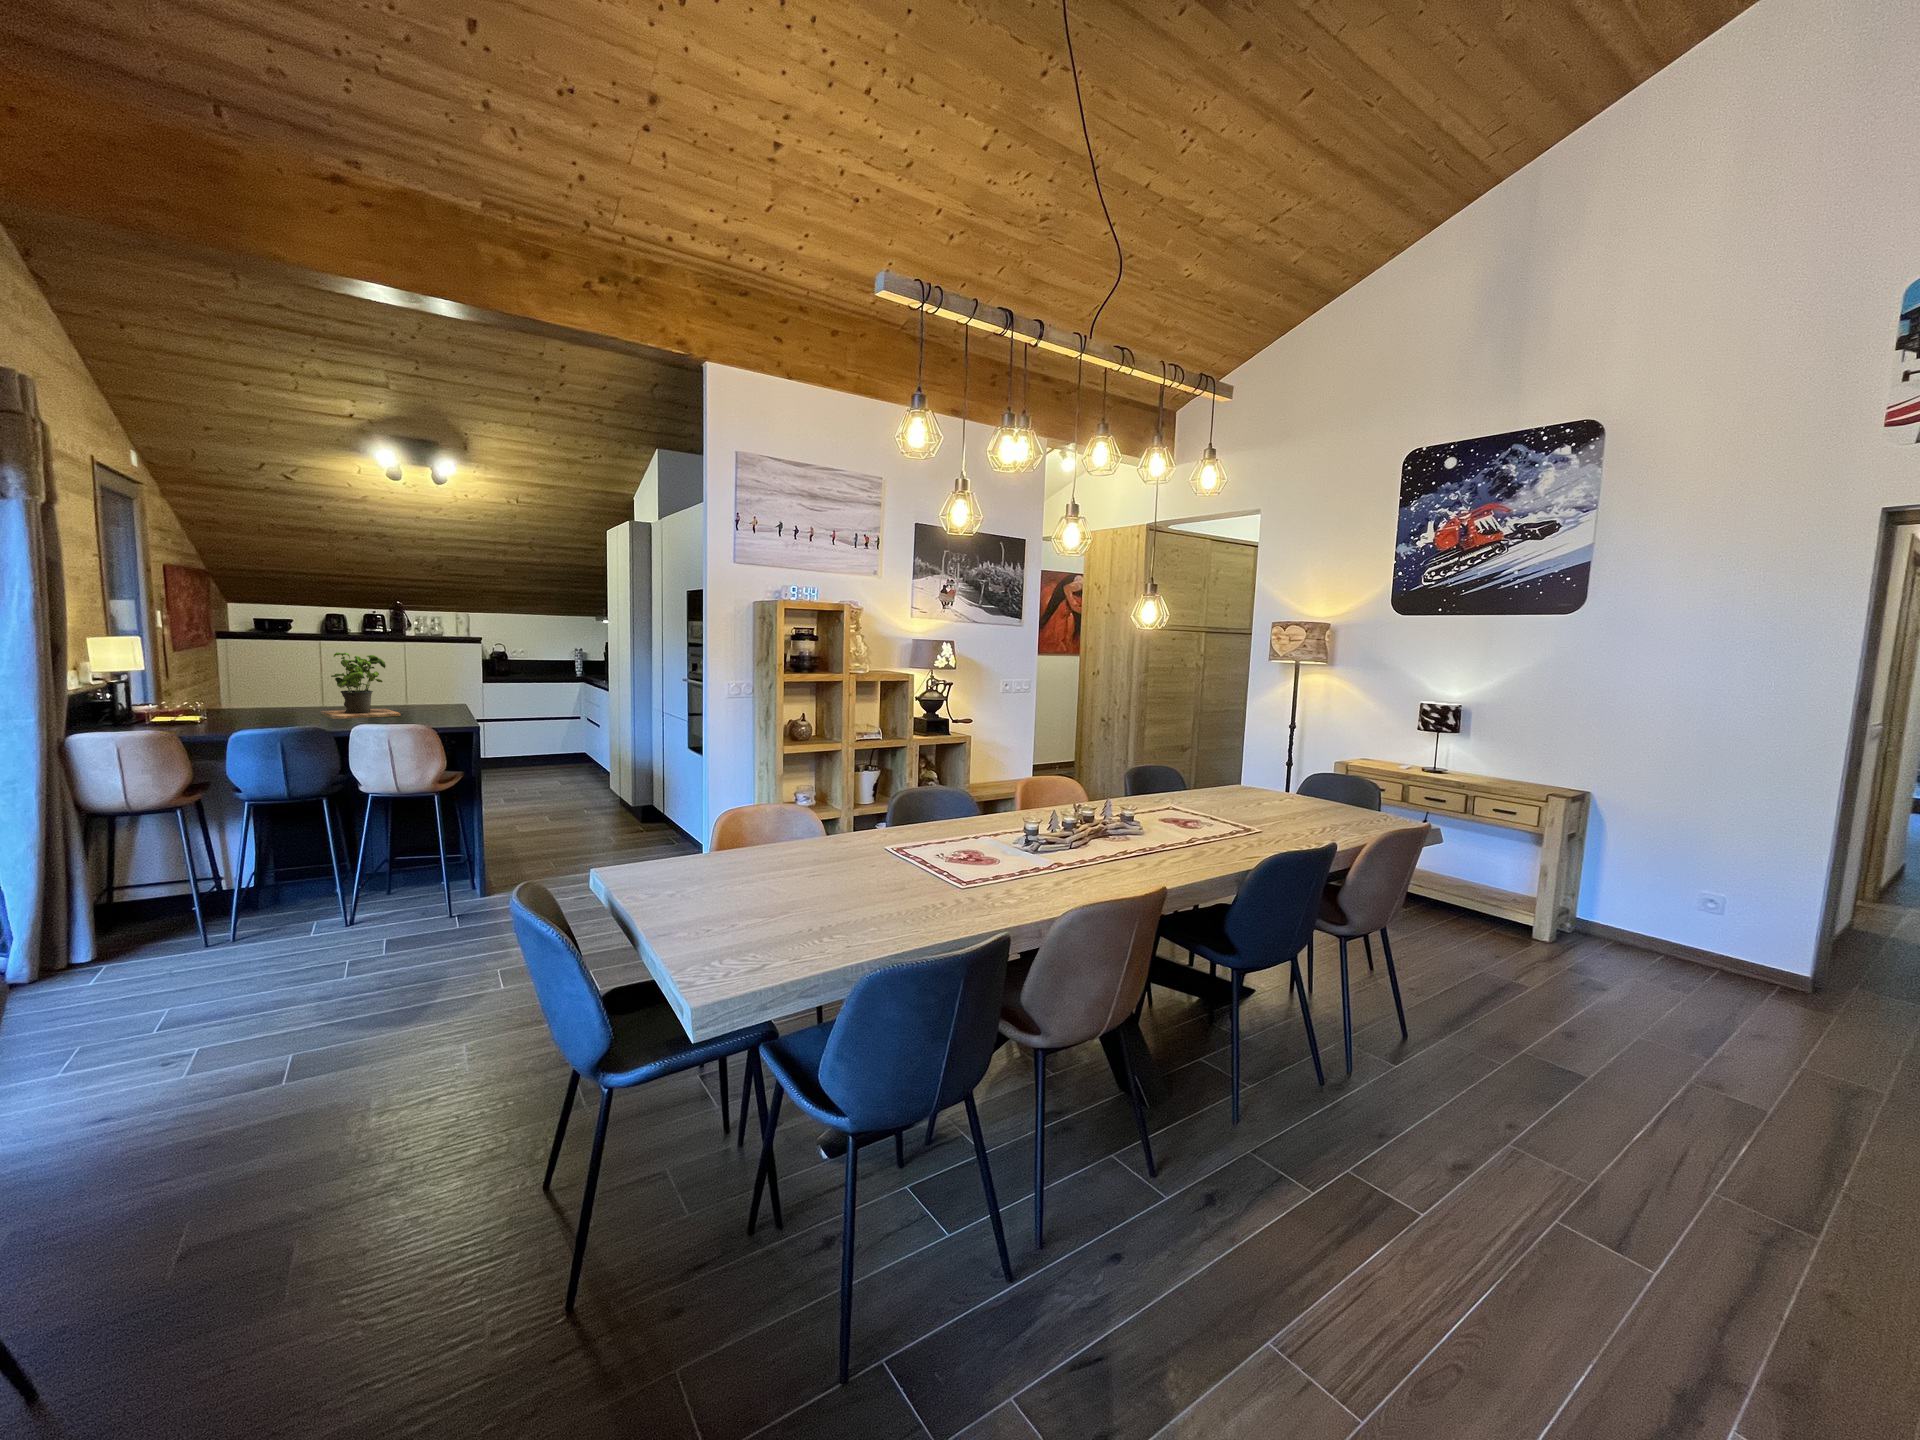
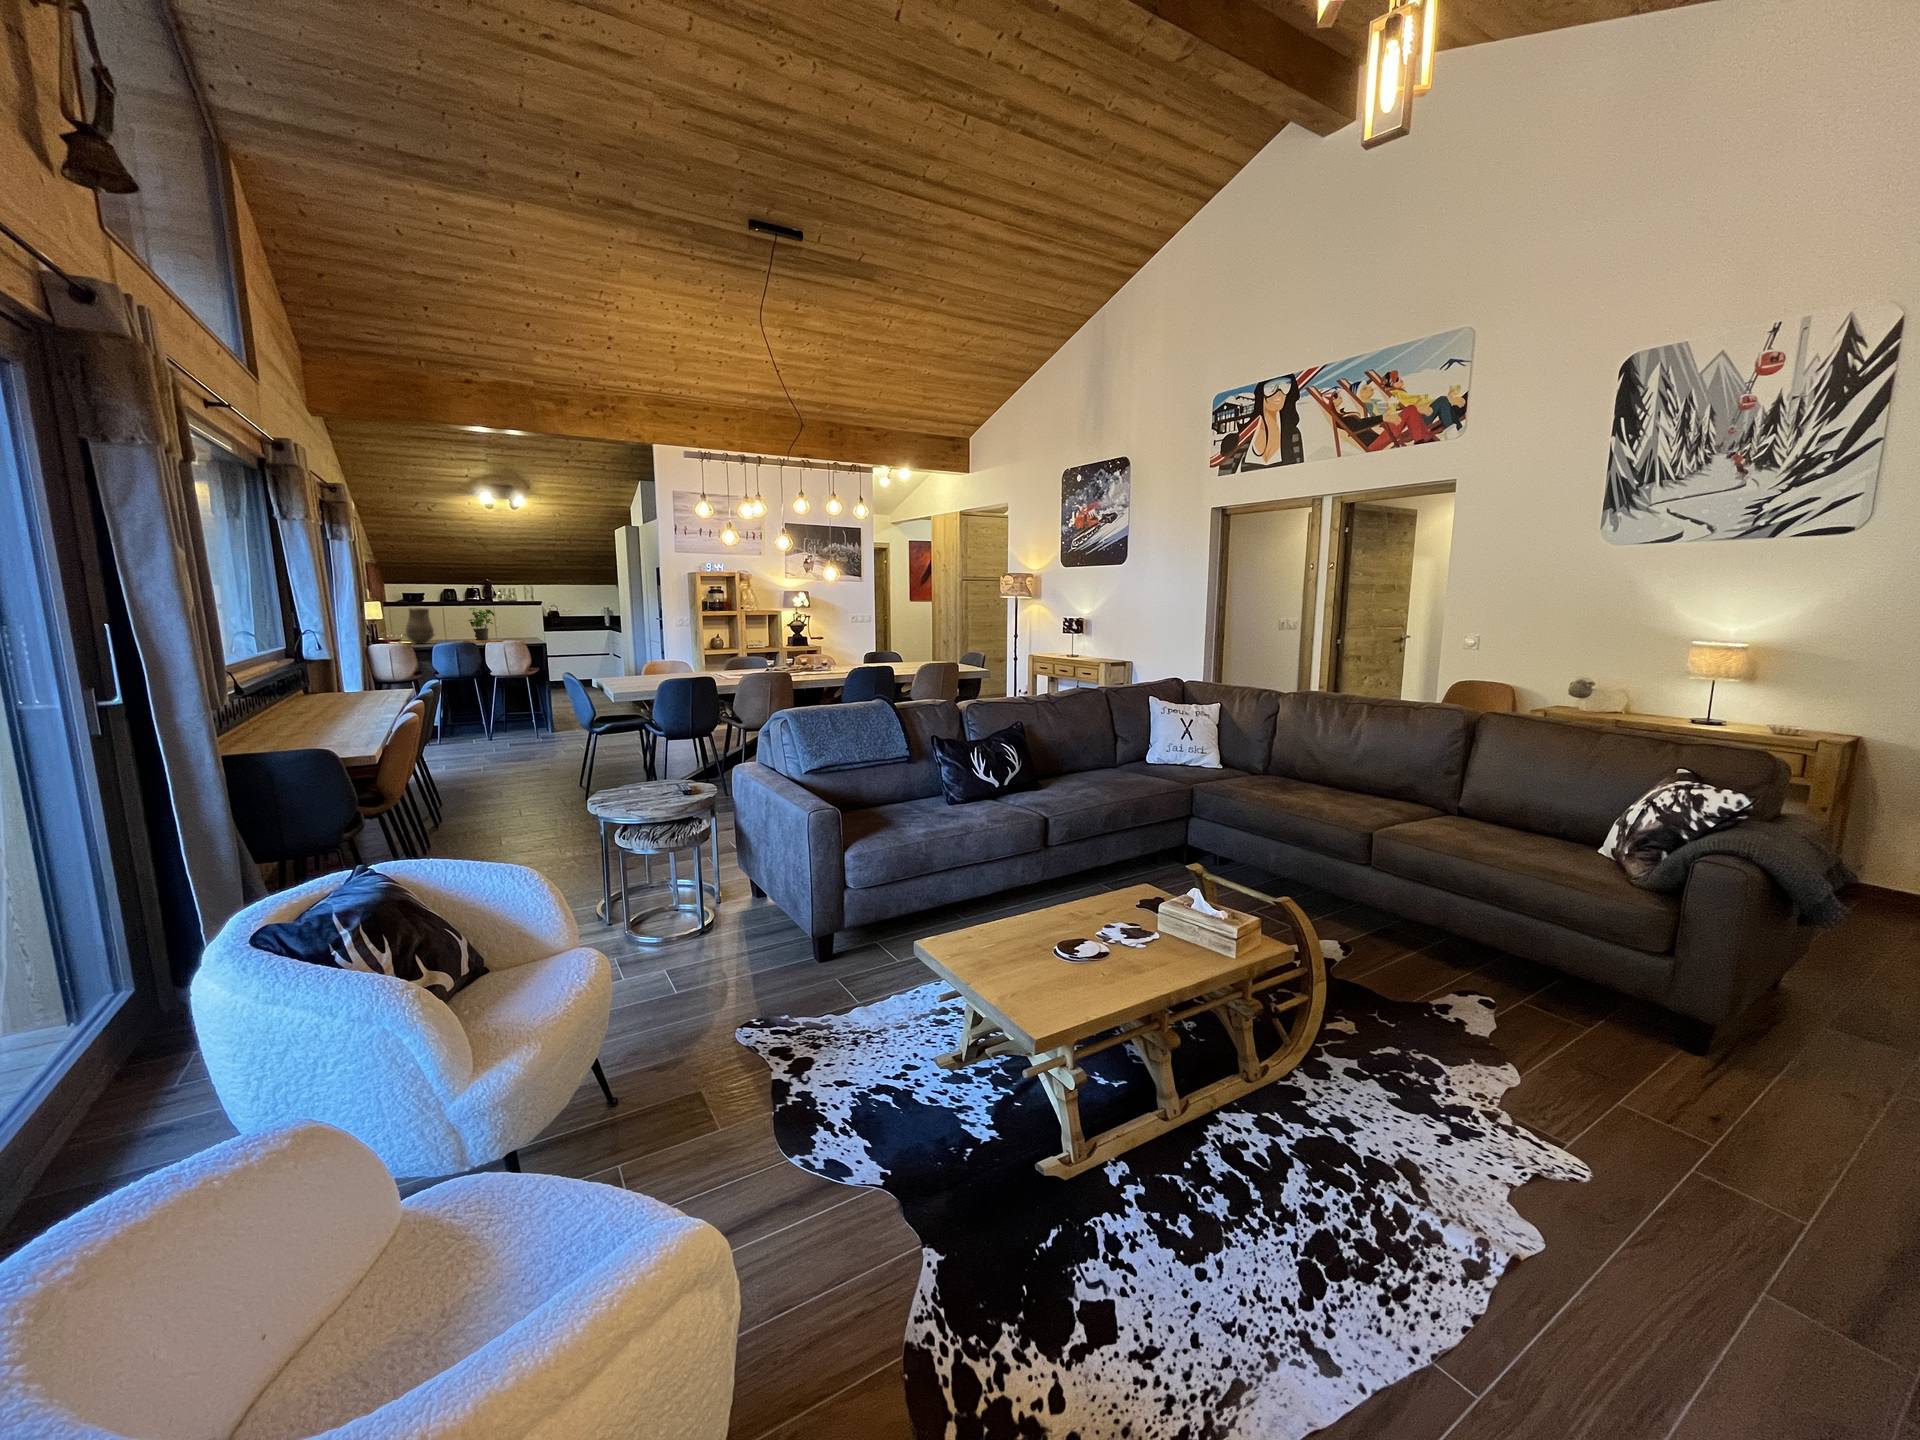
vase: none [182,650,256,723] -> present [405,607,435,644]

